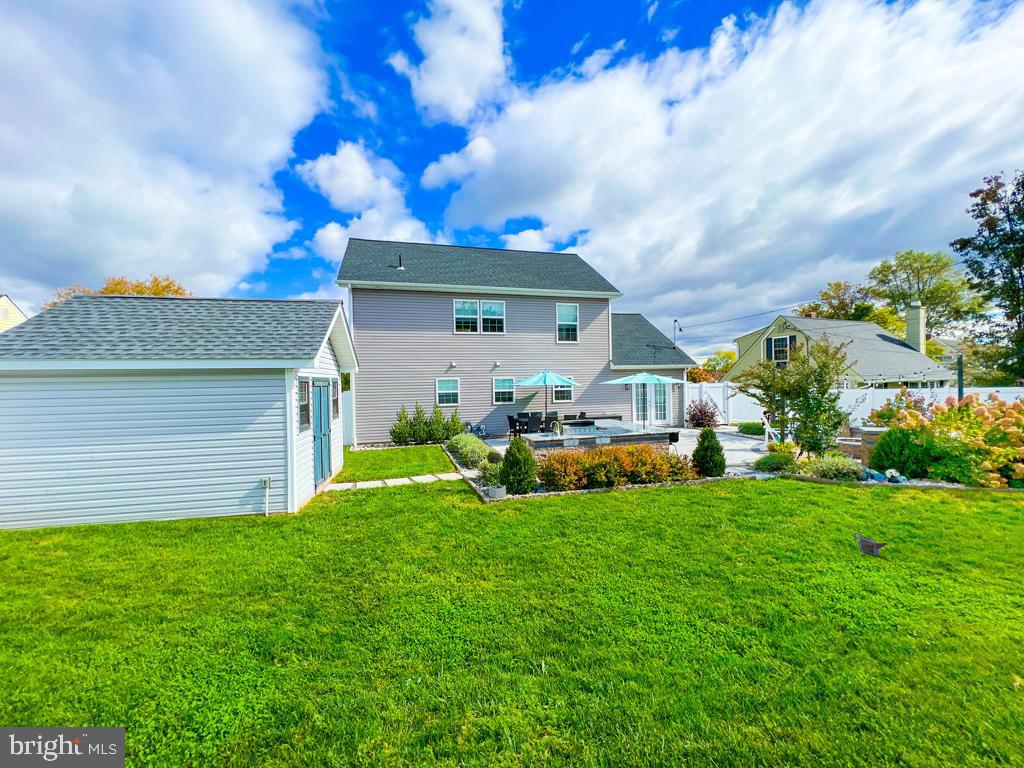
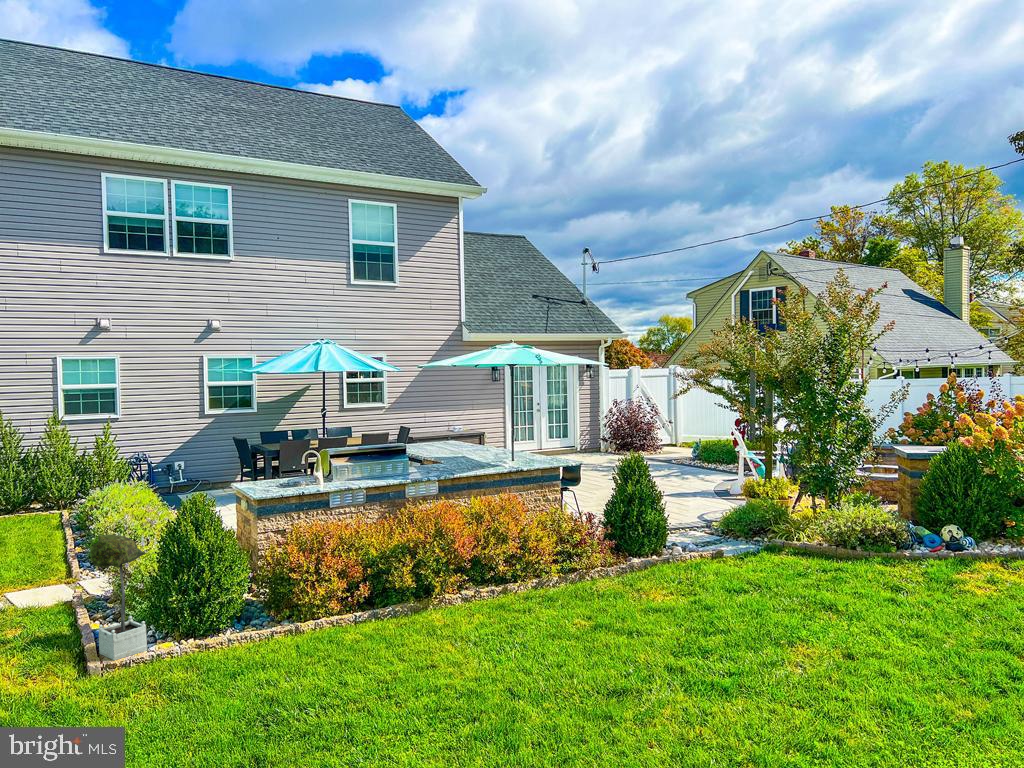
watering can: present [854,533,888,556] -> none [915,683,984,736]

